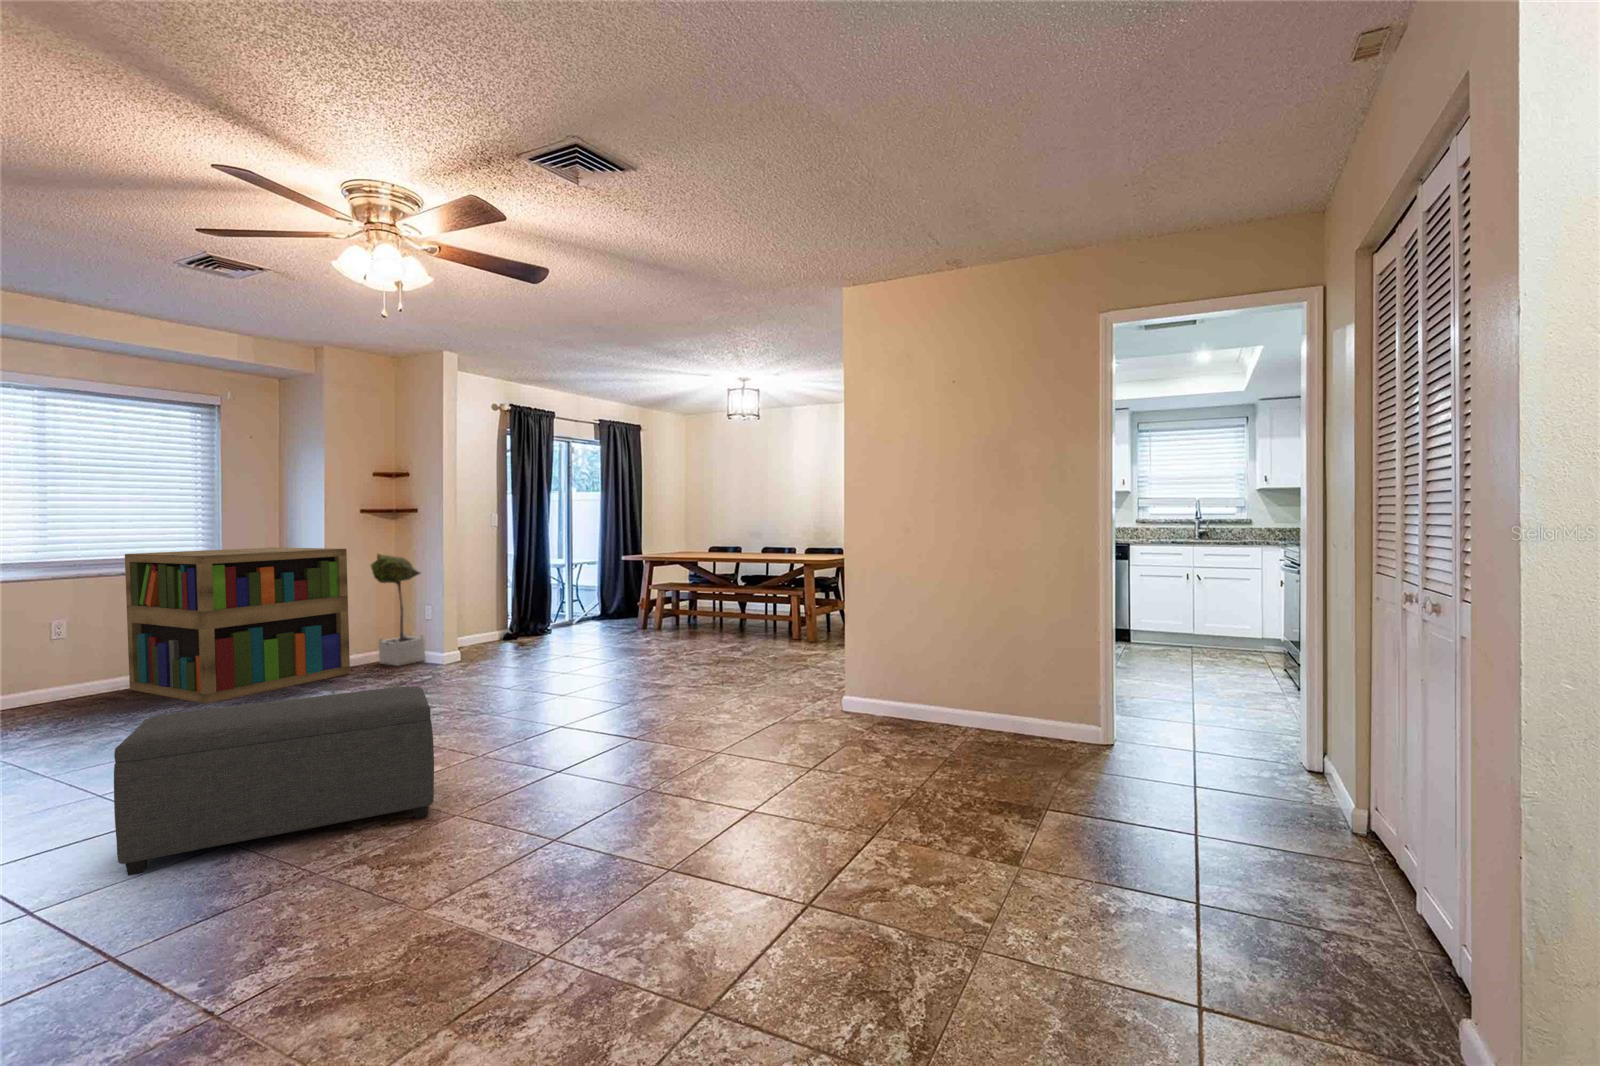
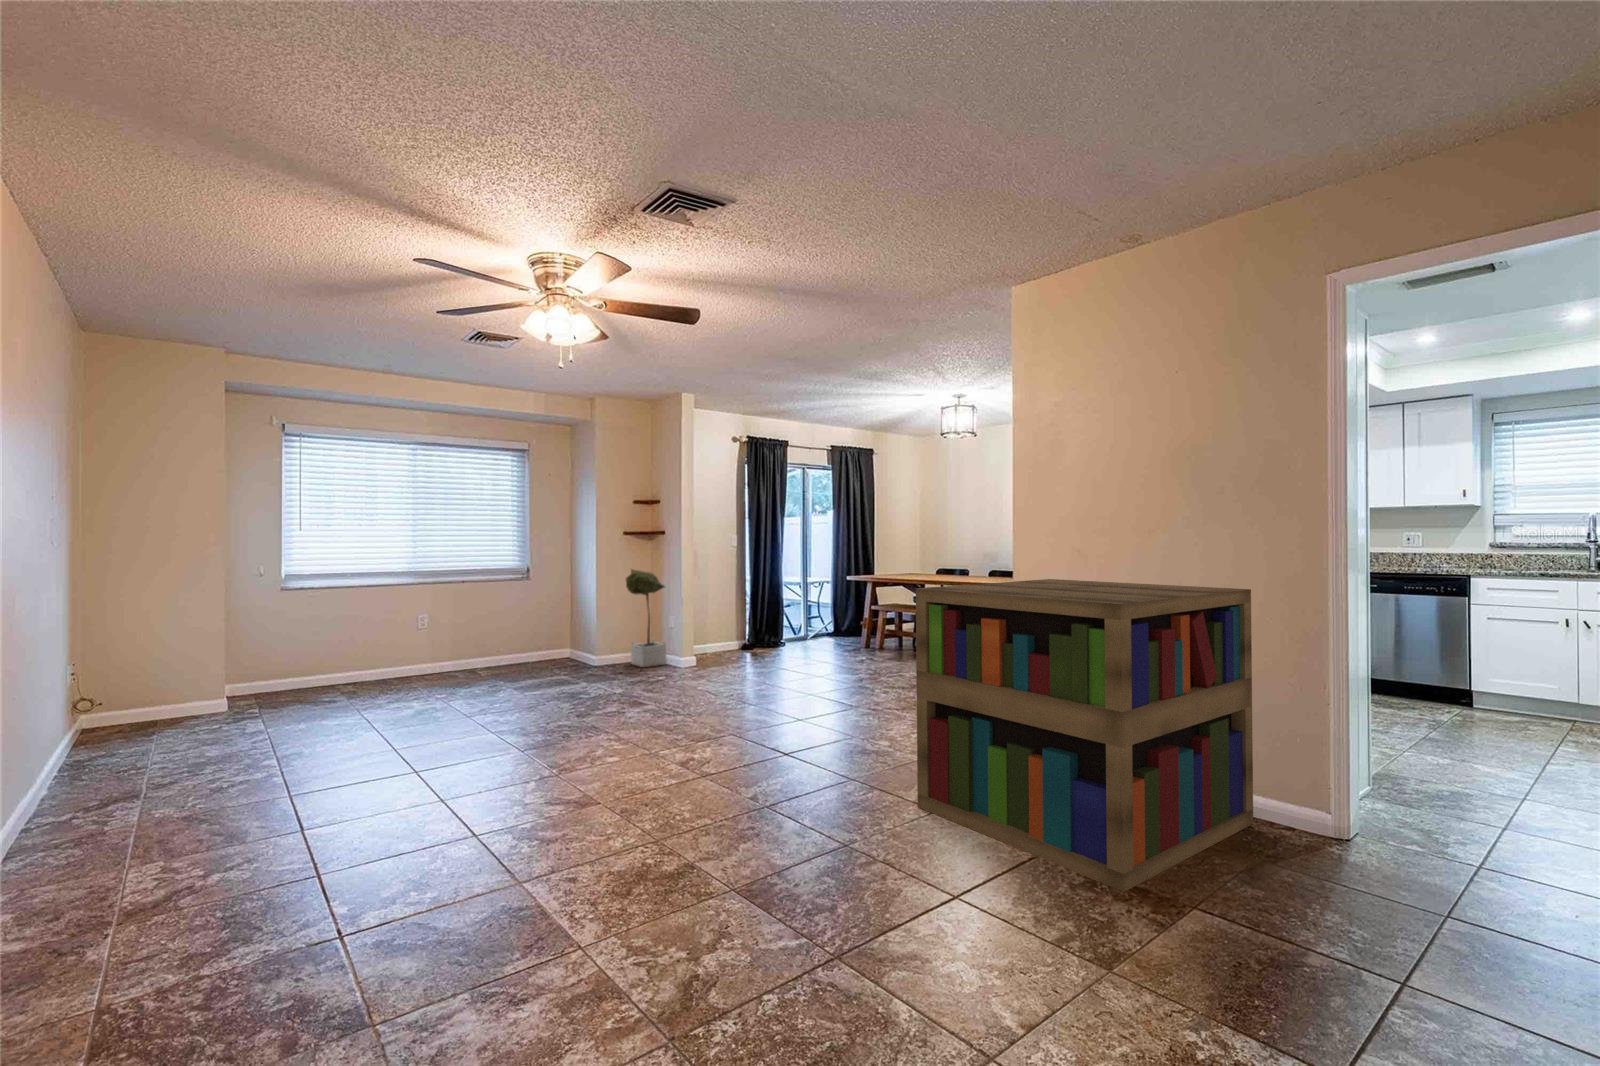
bookshelf: present [125,547,350,703] -> present [916,579,1253,892]
ottoman: present [114,686,434,875] -> none [355,687,594,815]

